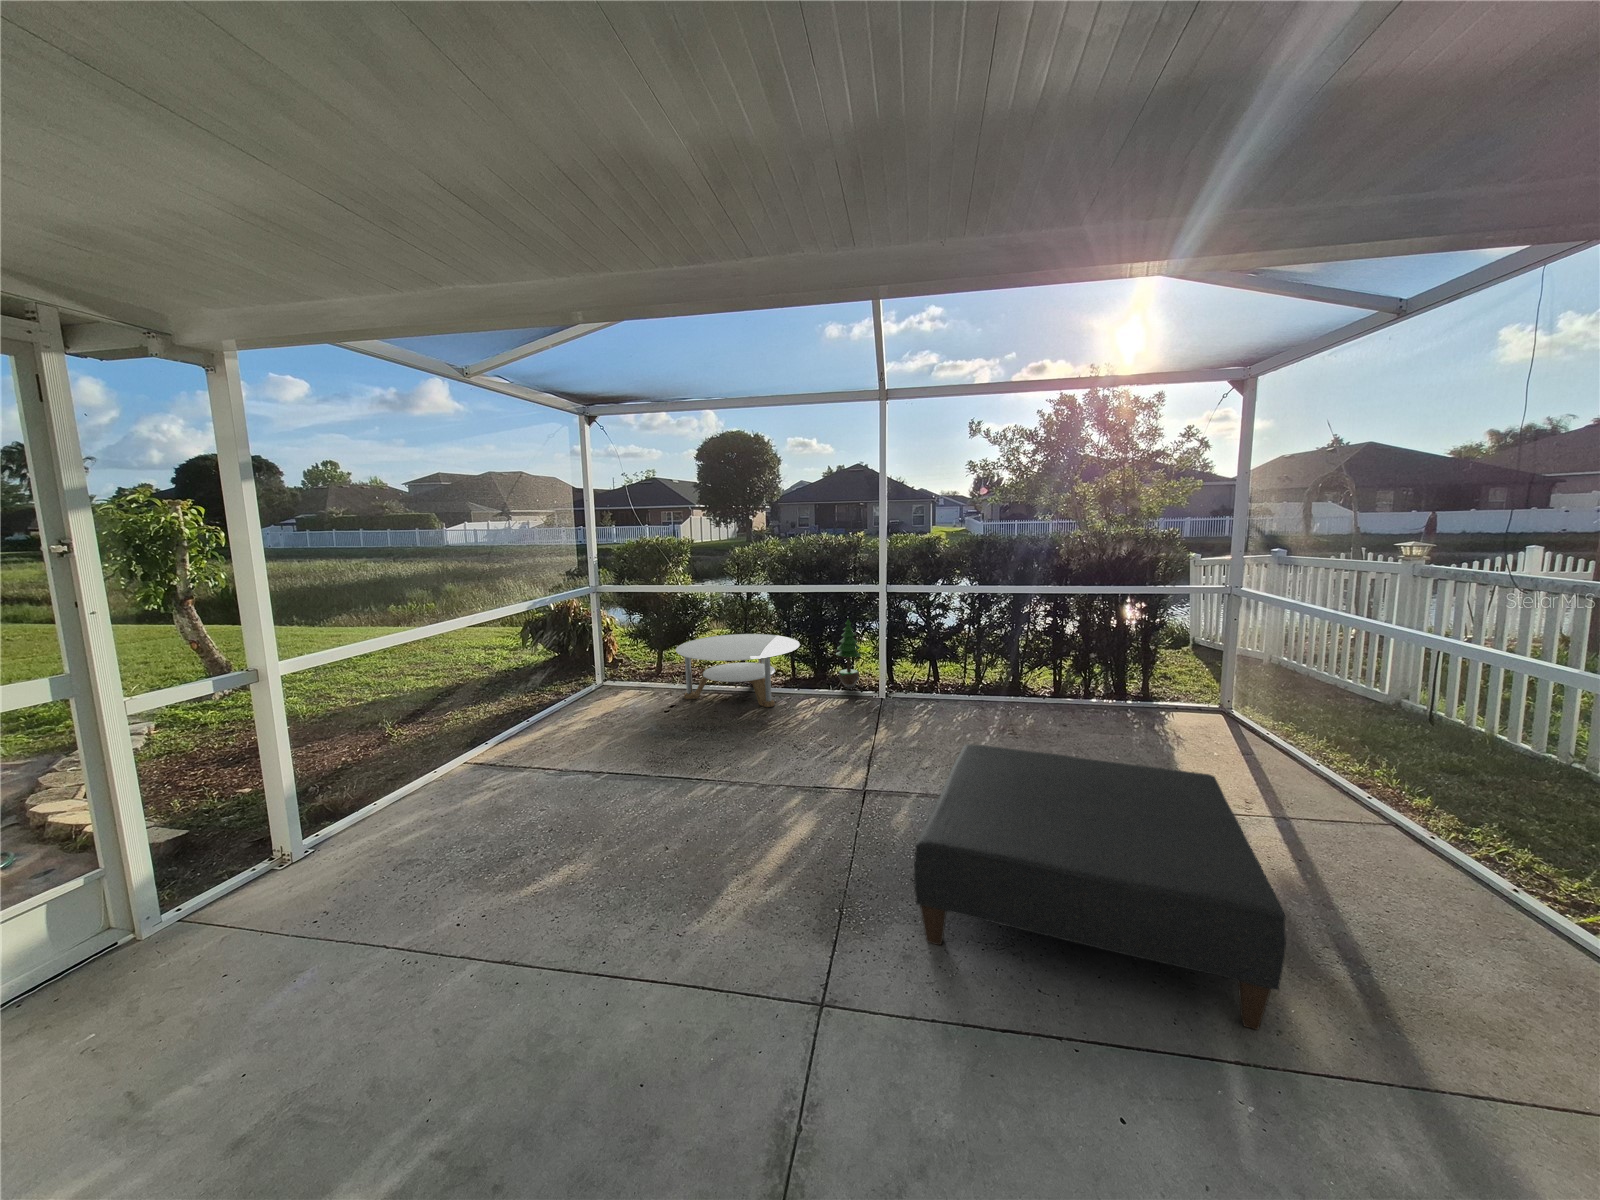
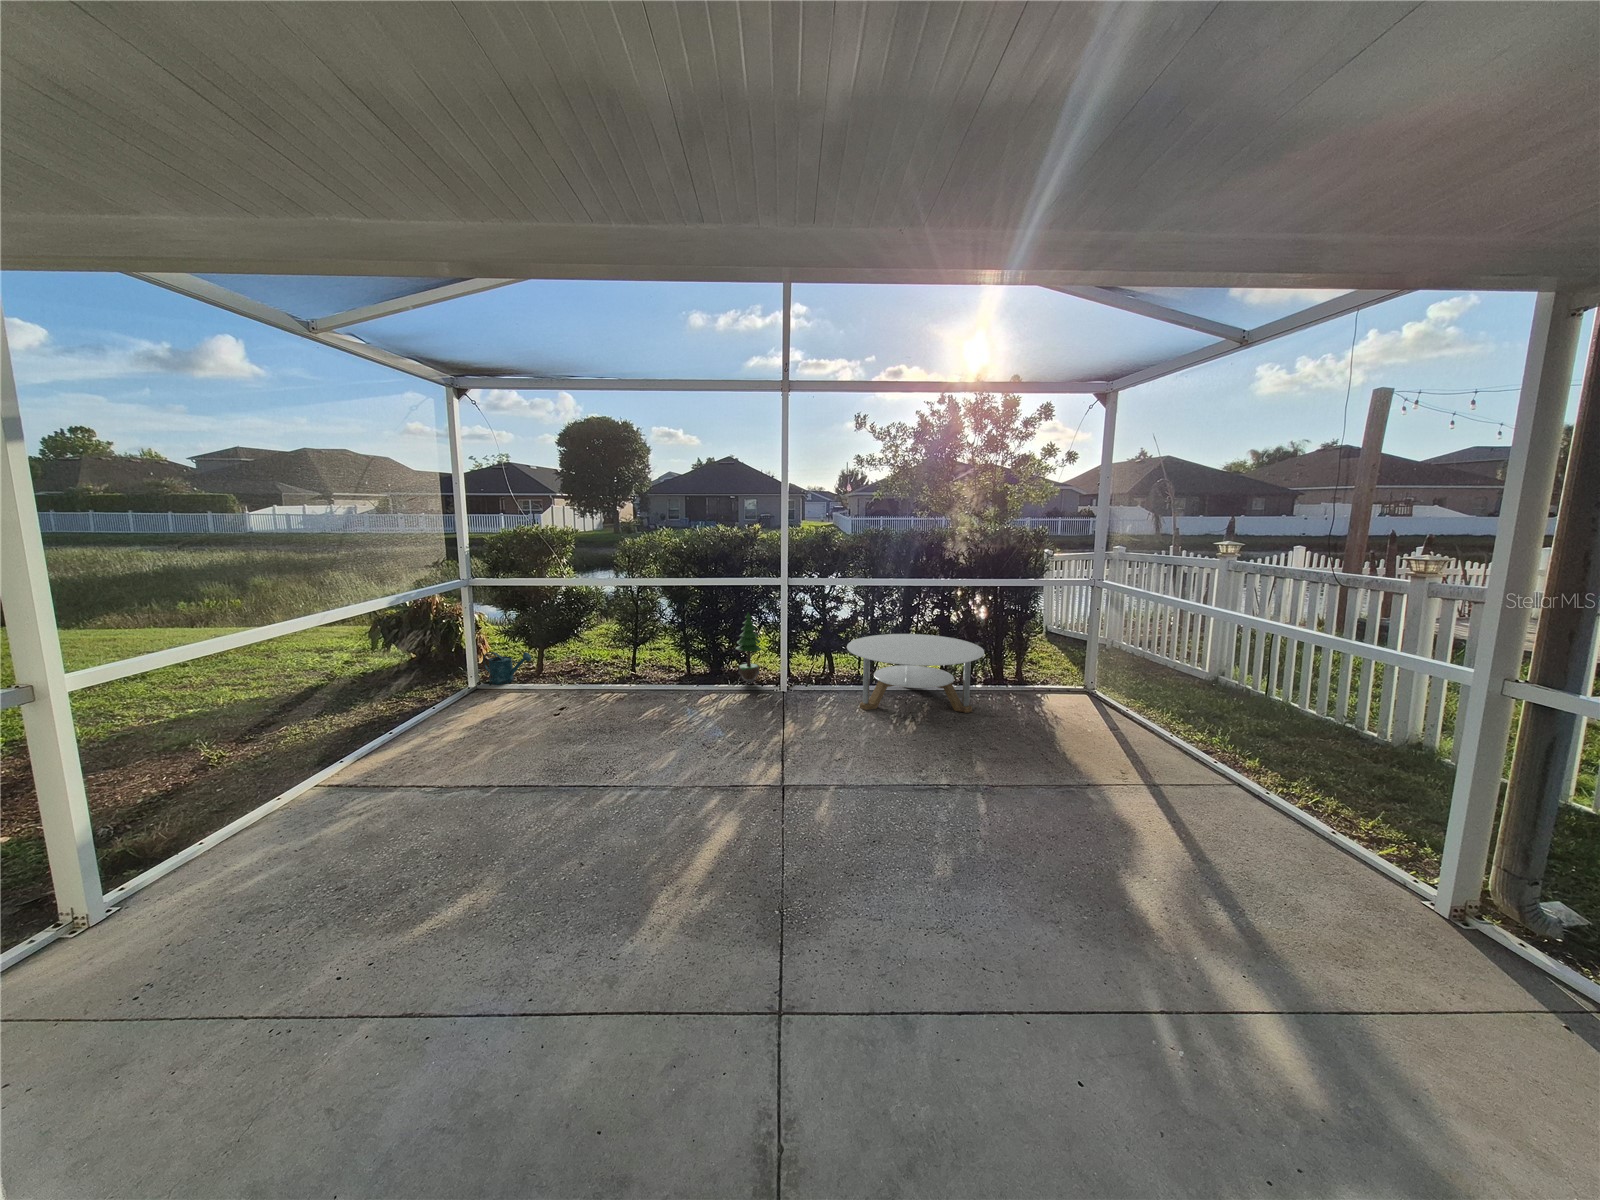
round table: present [676,634,800,707] -> present [847,634,984,713]
watering can: none [612,652,652,682] -> present [483,652,531,684]
ottoman: present [914,744,1286,1030] -> none [859,735,1190,976]

